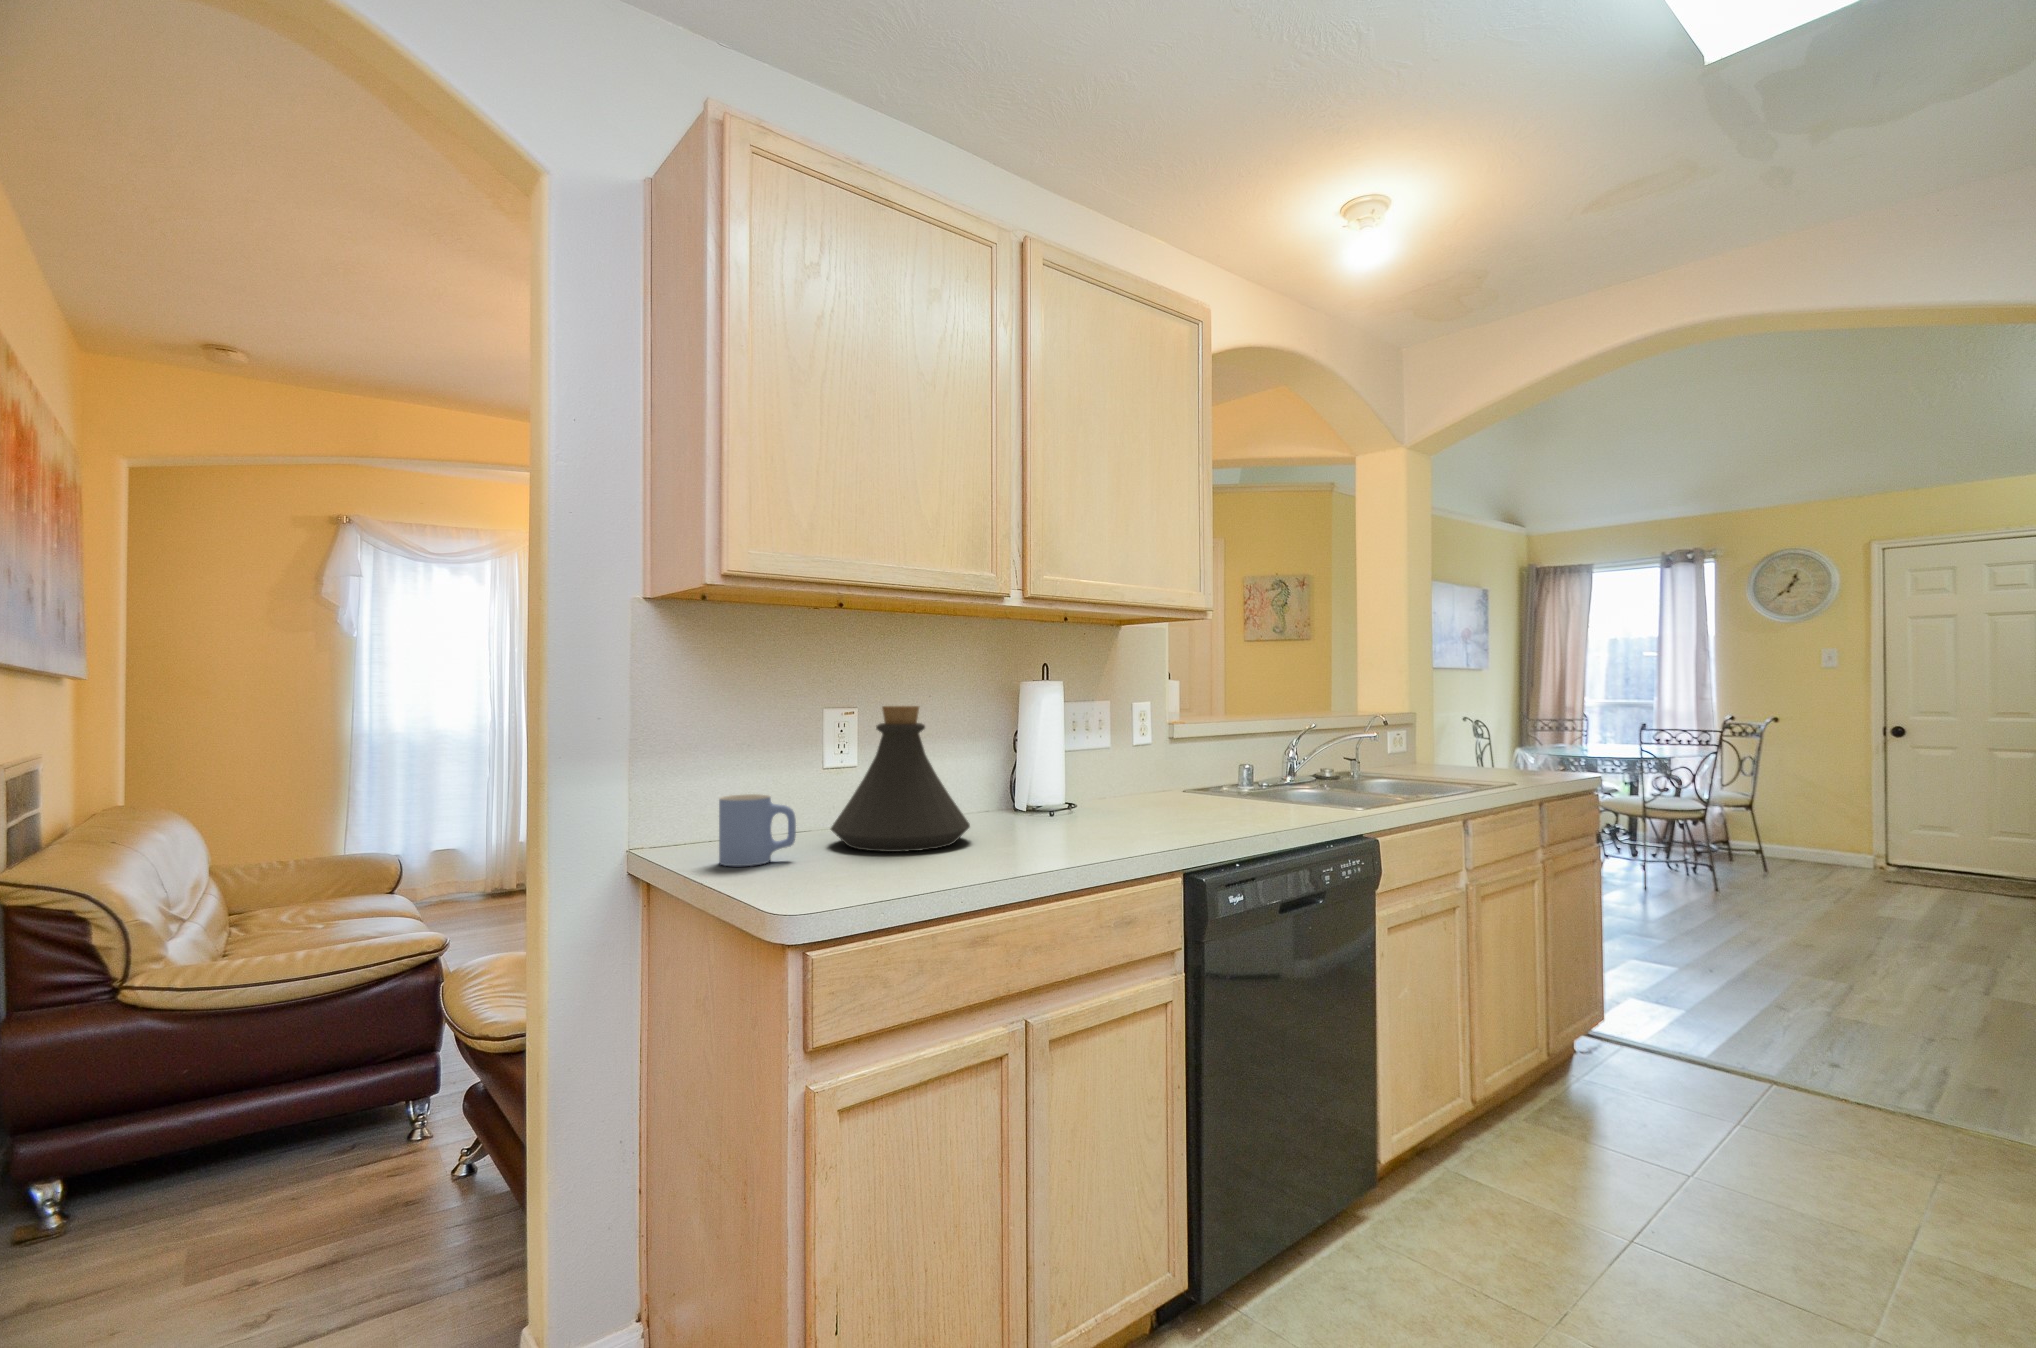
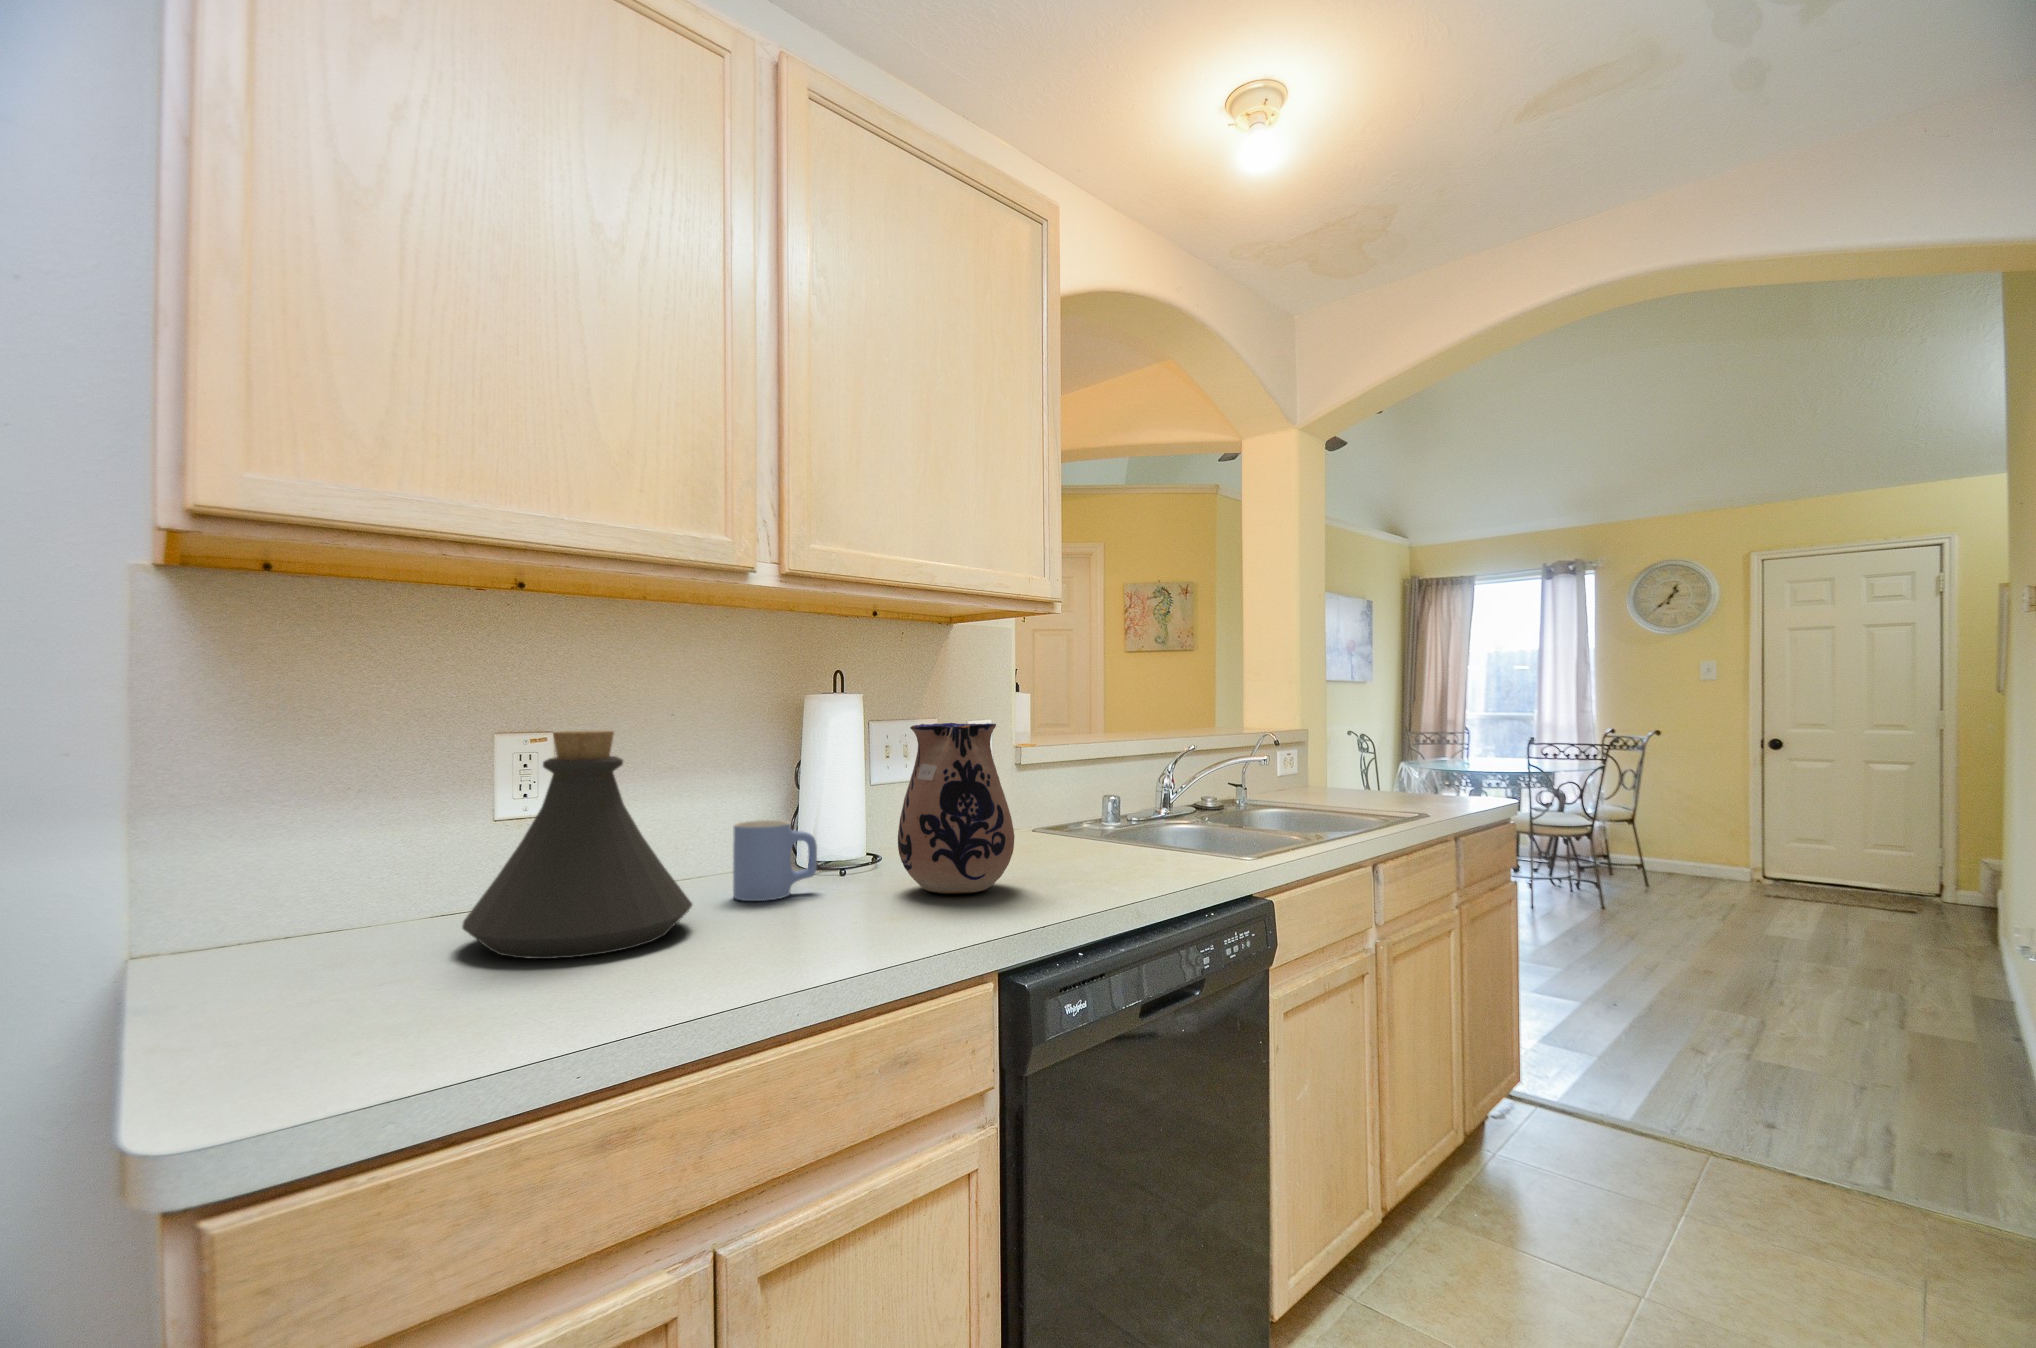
ceramic pitcher: none [1097,703,1183,825] -> present [898,723,1015,893]
mug: present [719,794,796,866] -> present [733,820,817,901]

